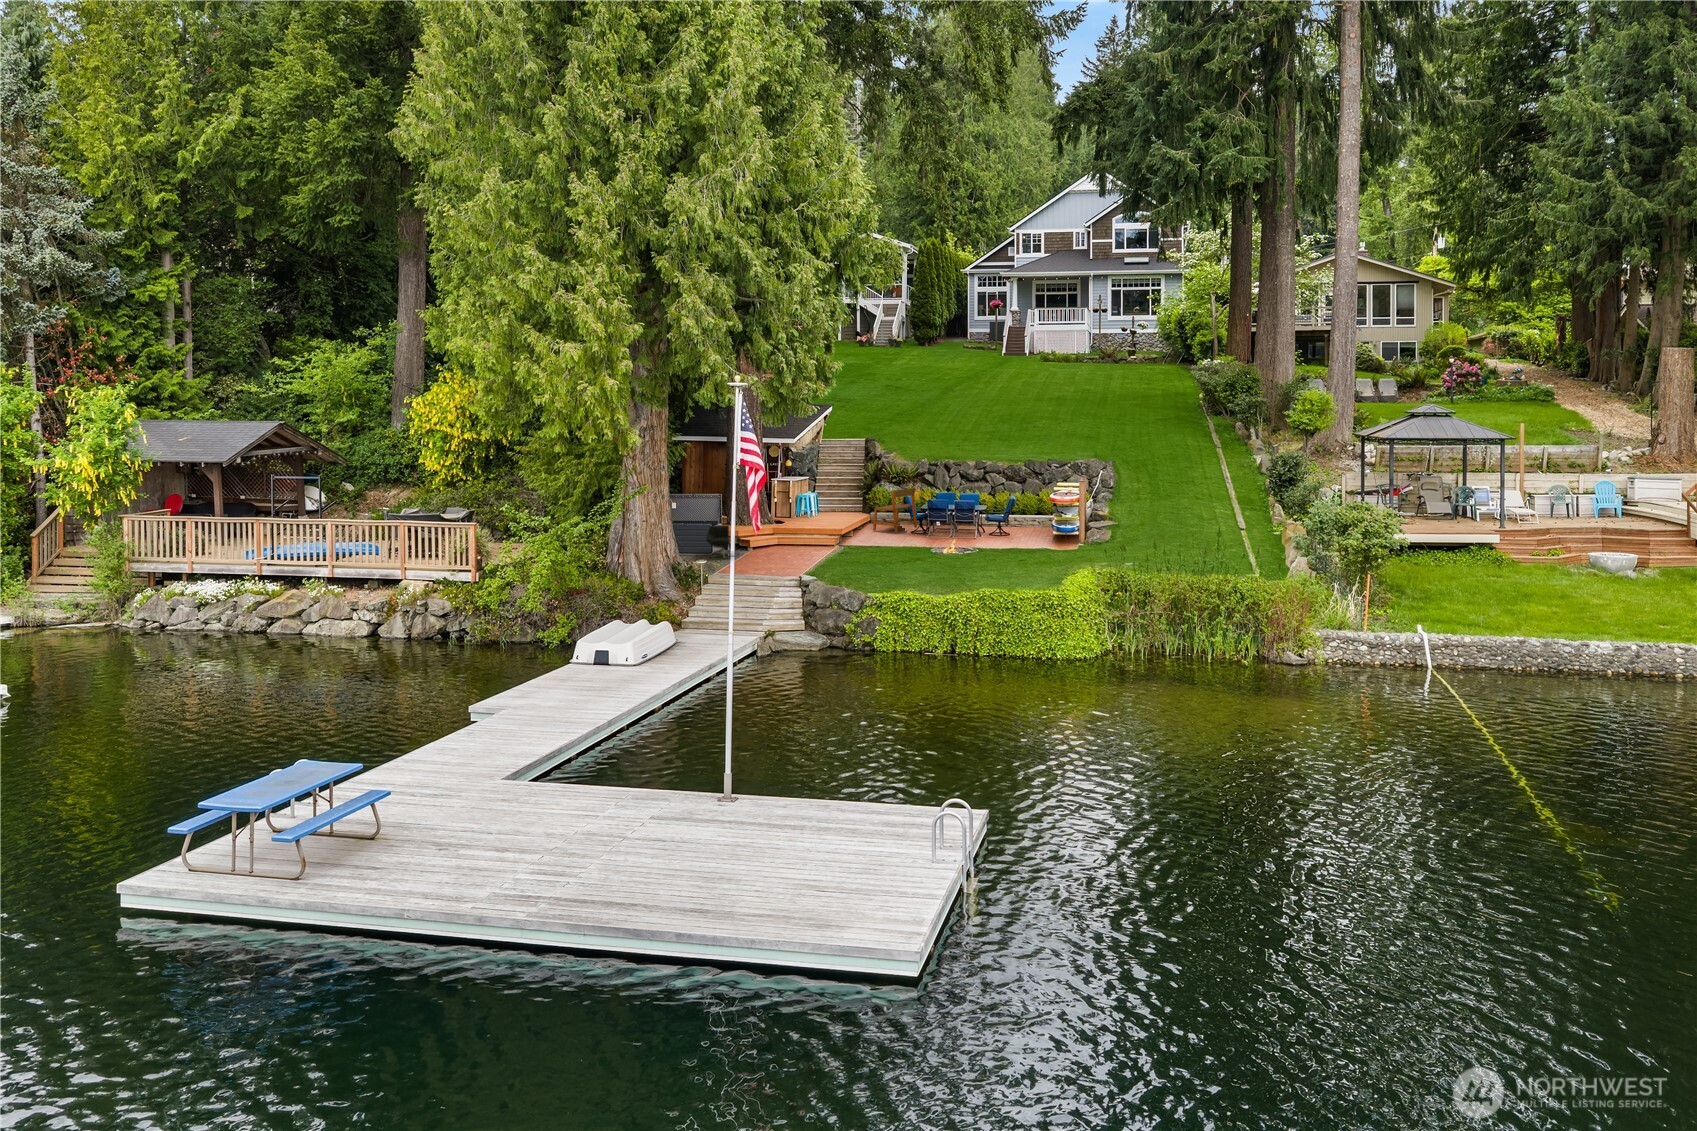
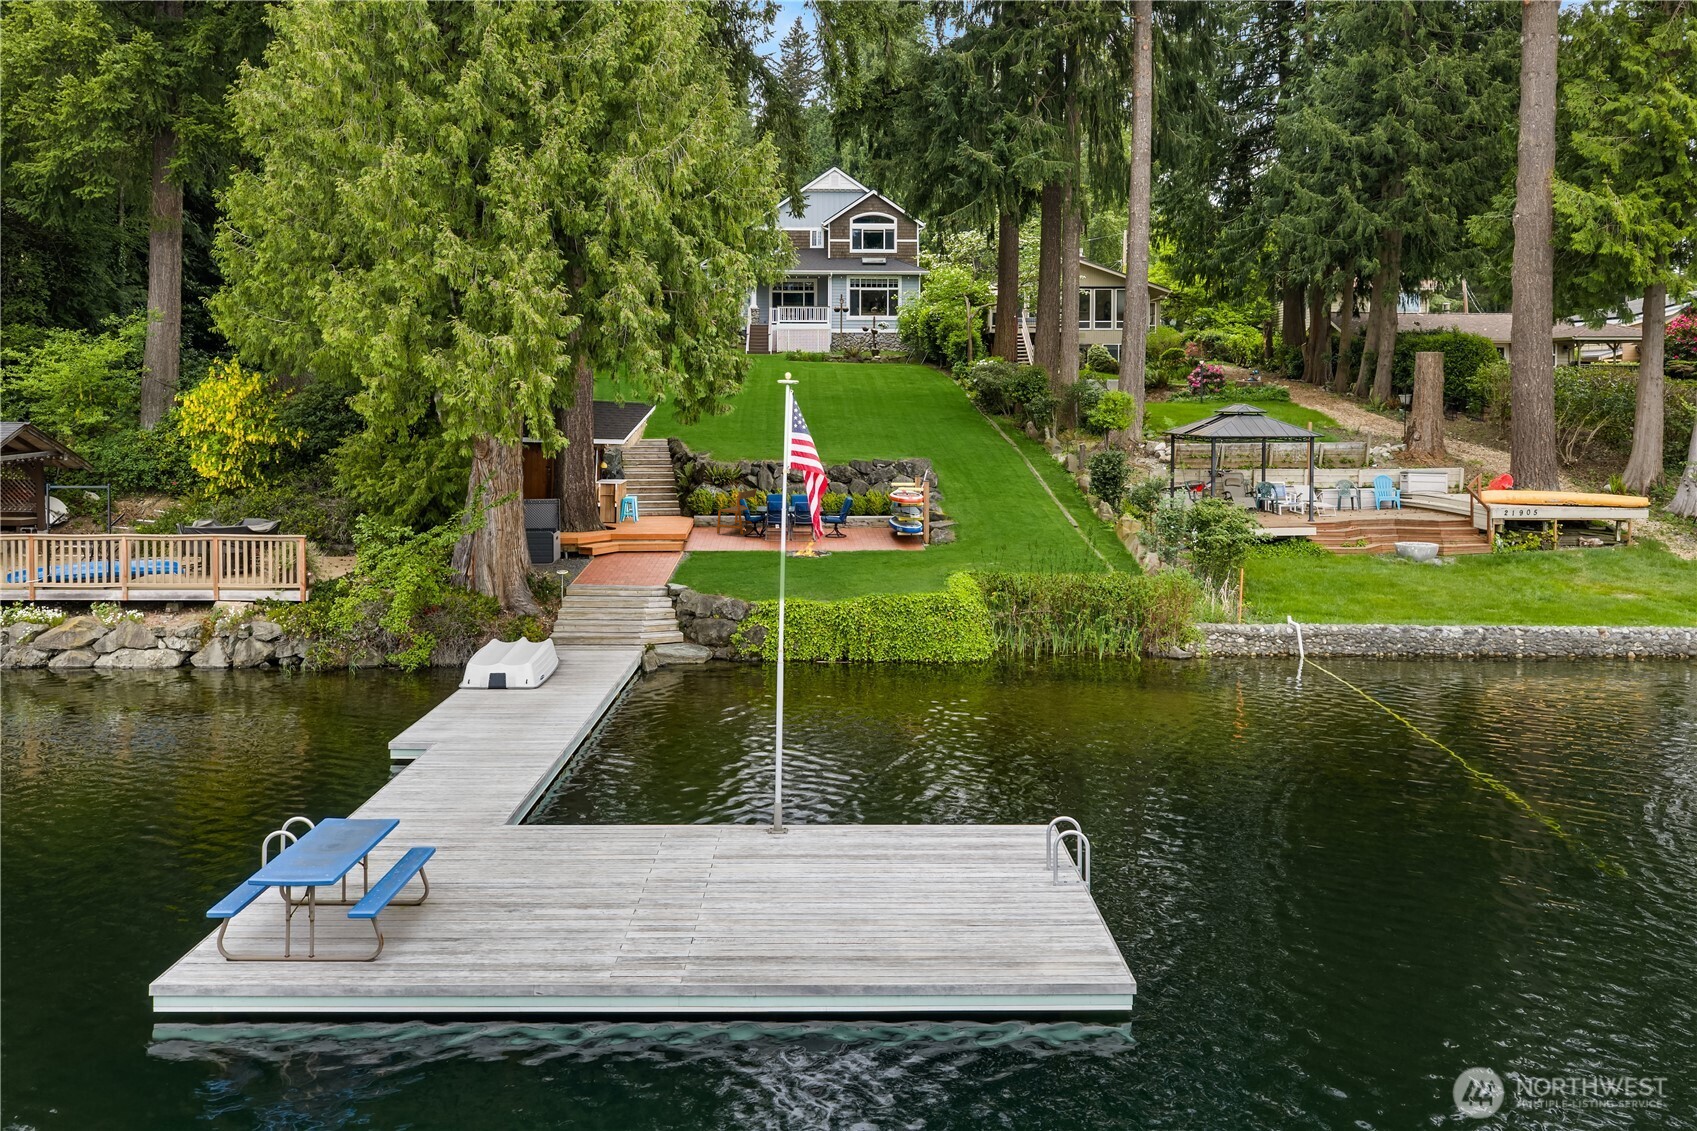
lounge chair: present [706,525,740,557] -> none [555,531,595,567]

